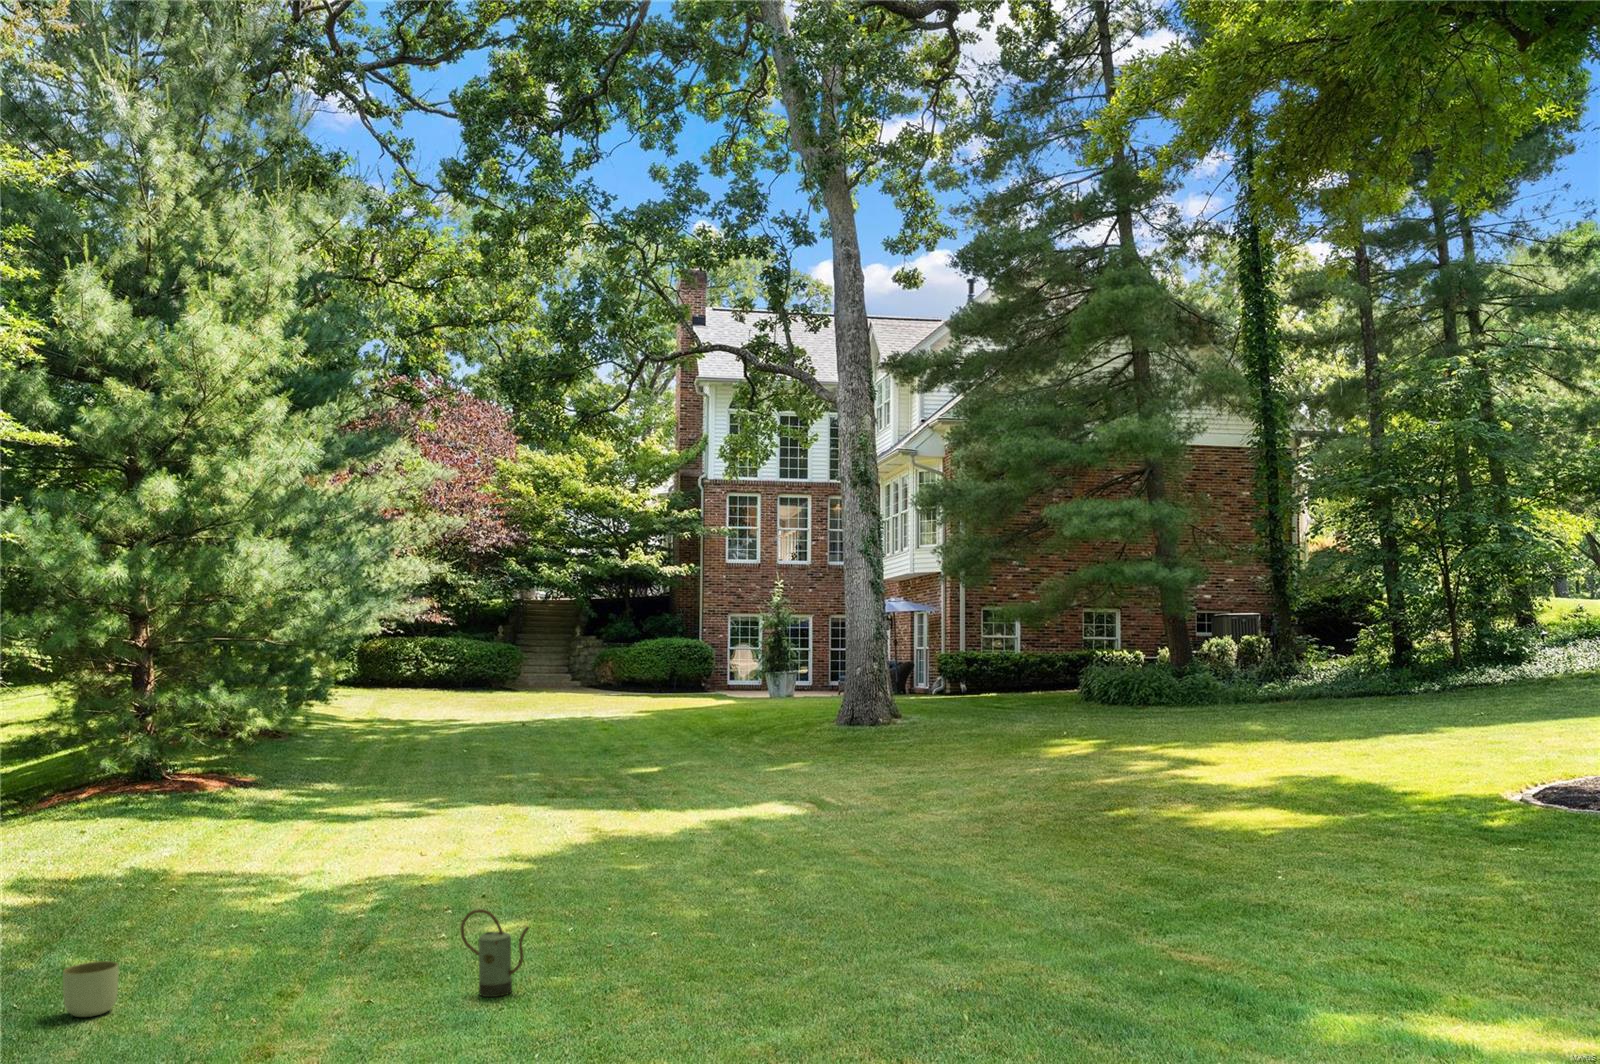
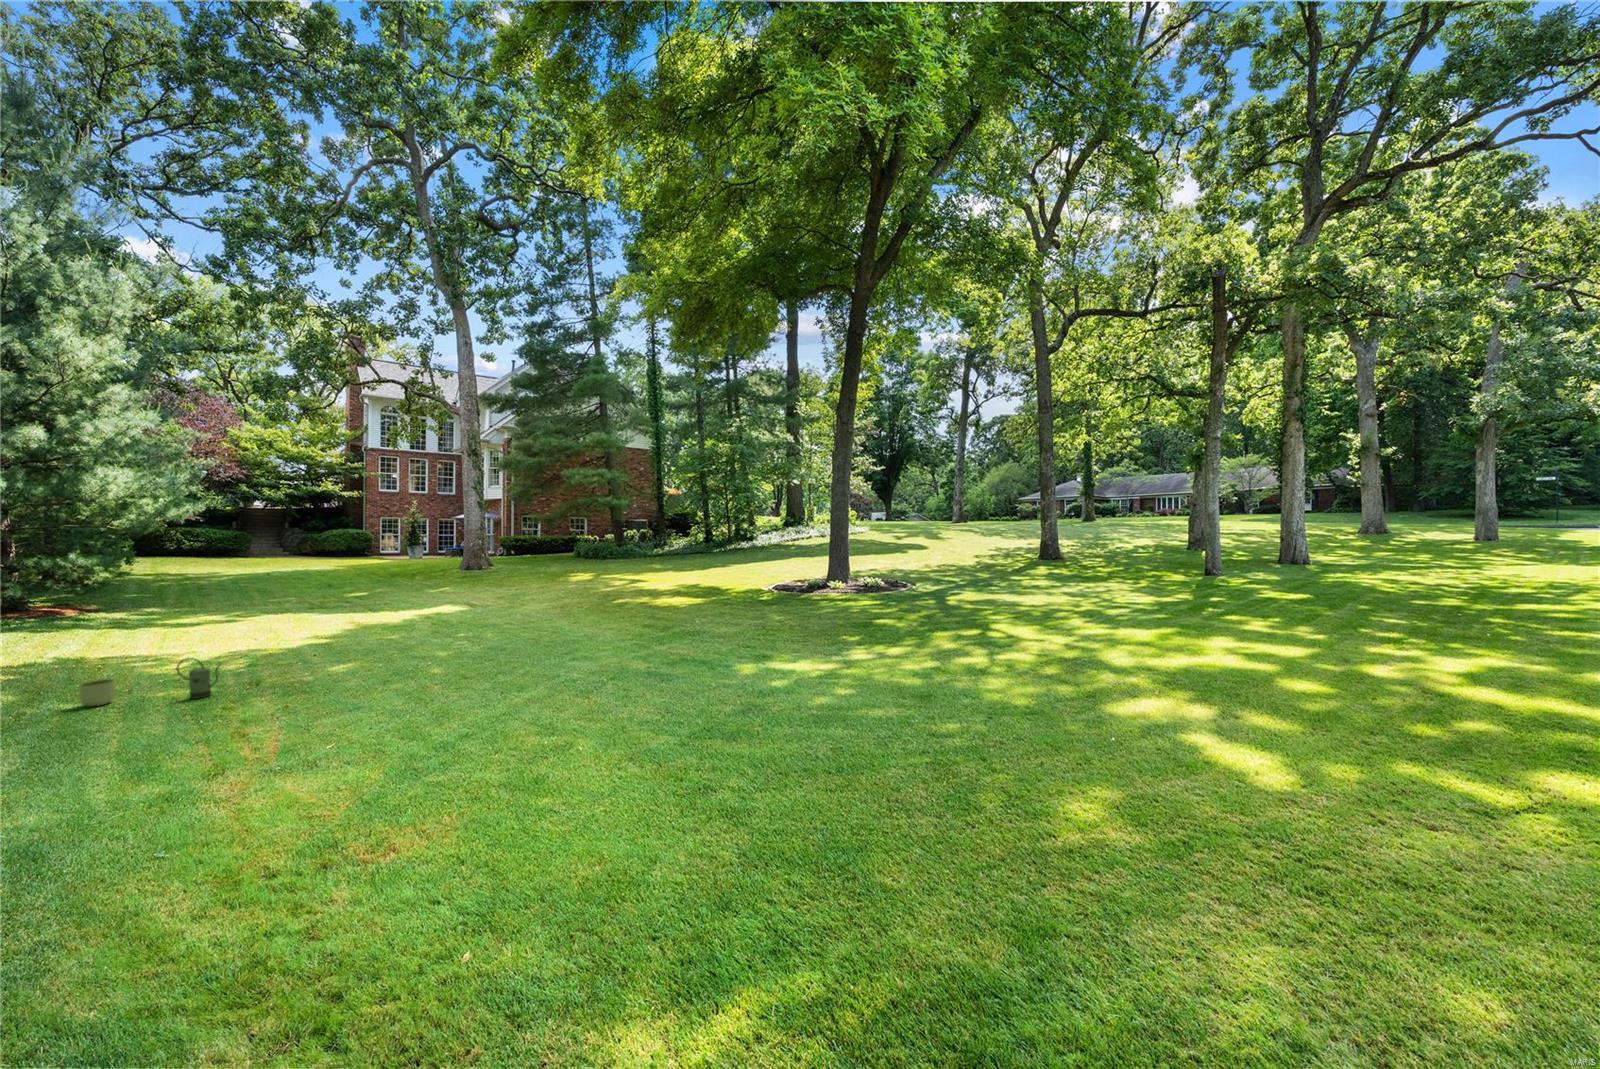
watering can: present [461,909,529,997] -> present [177,658,220,699]

